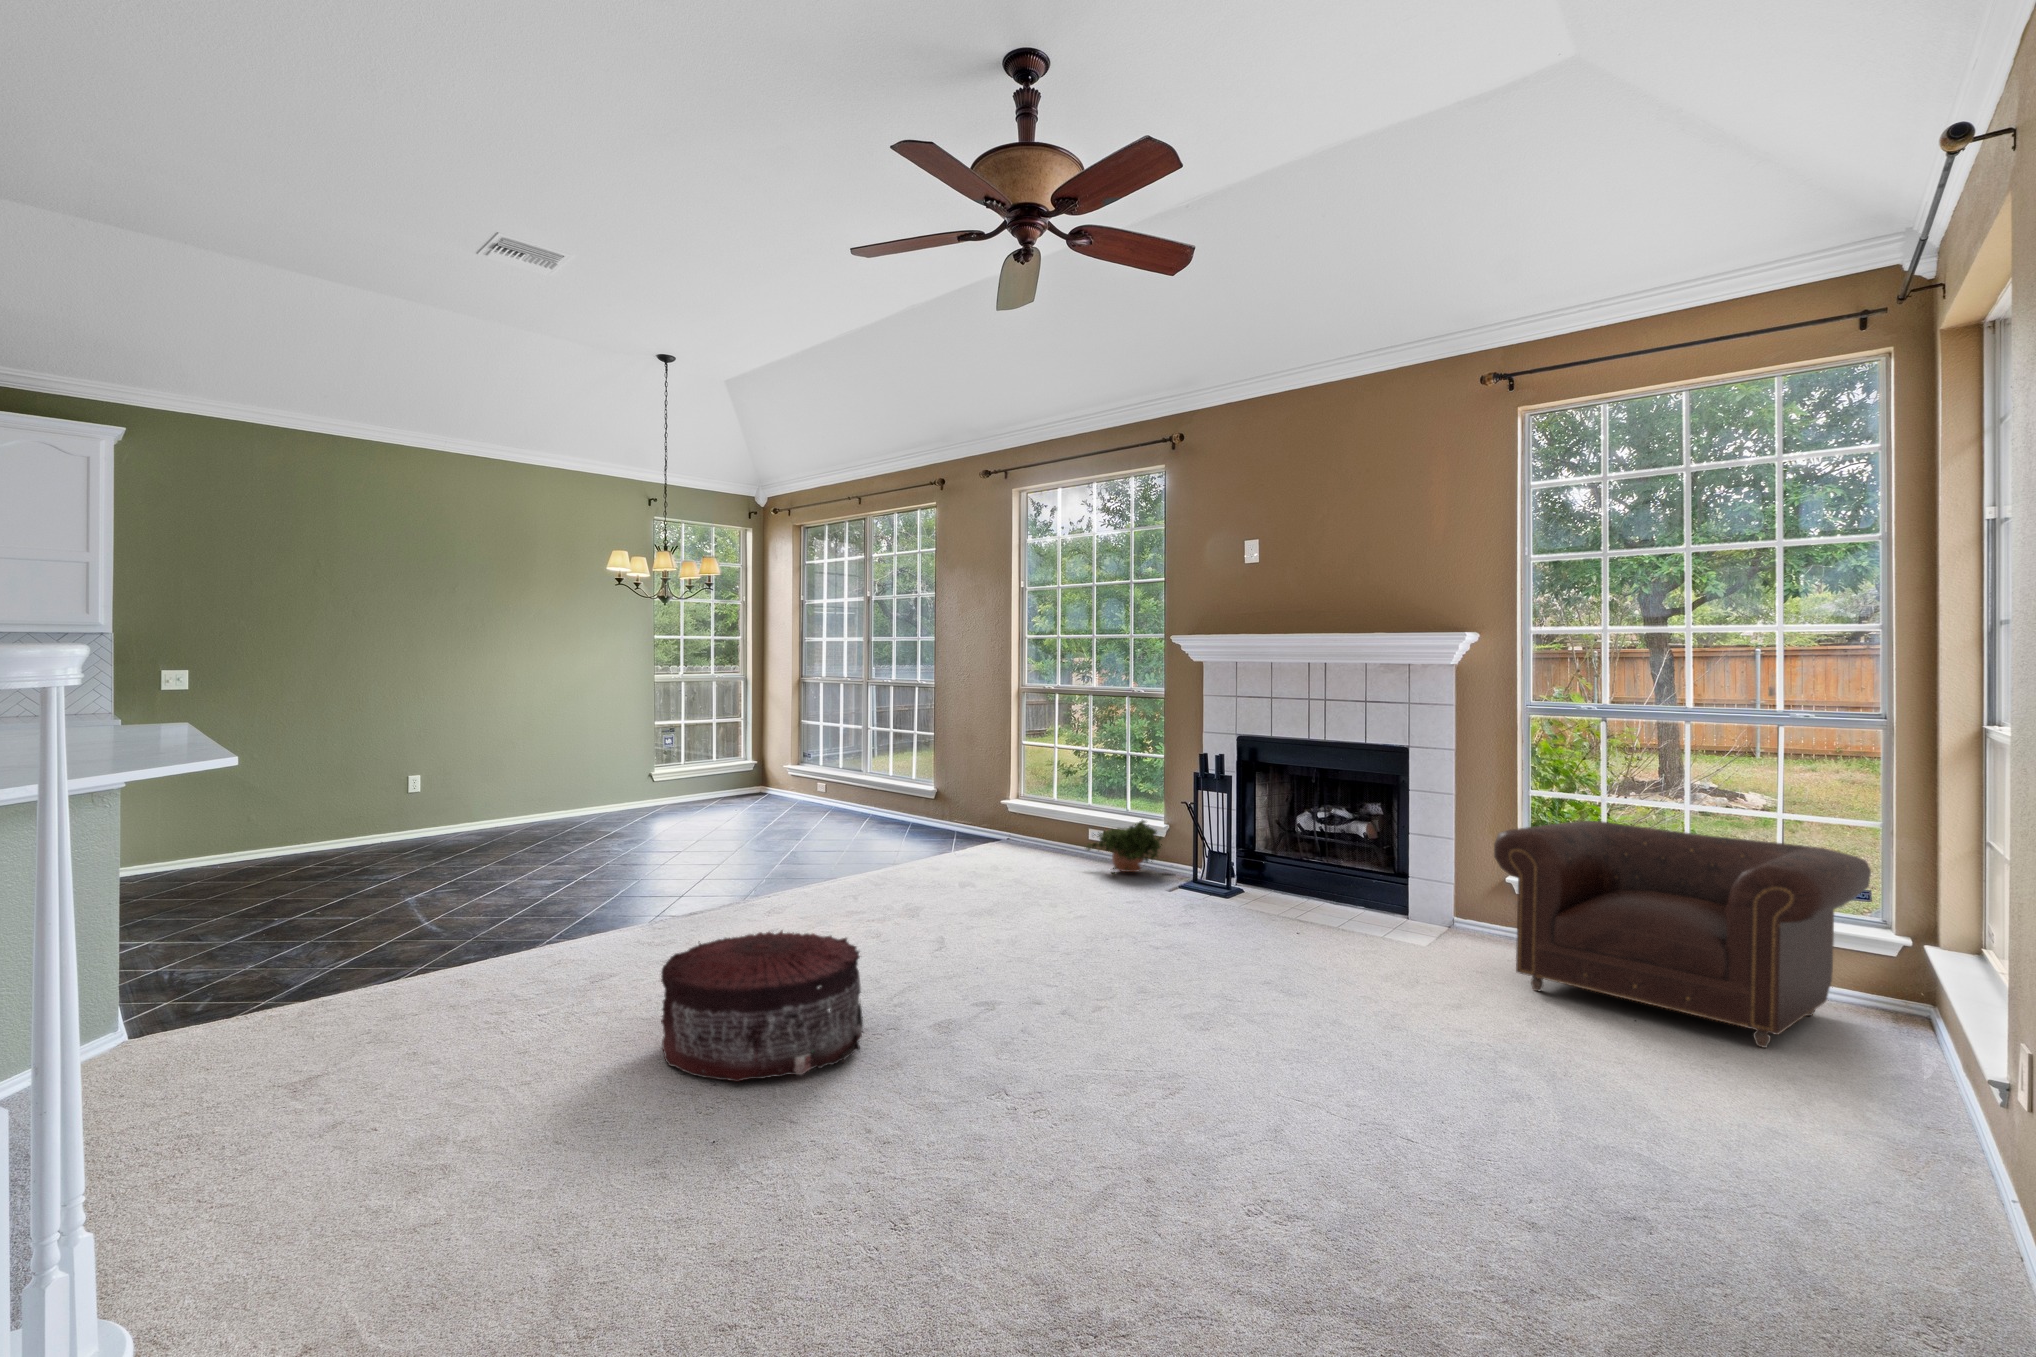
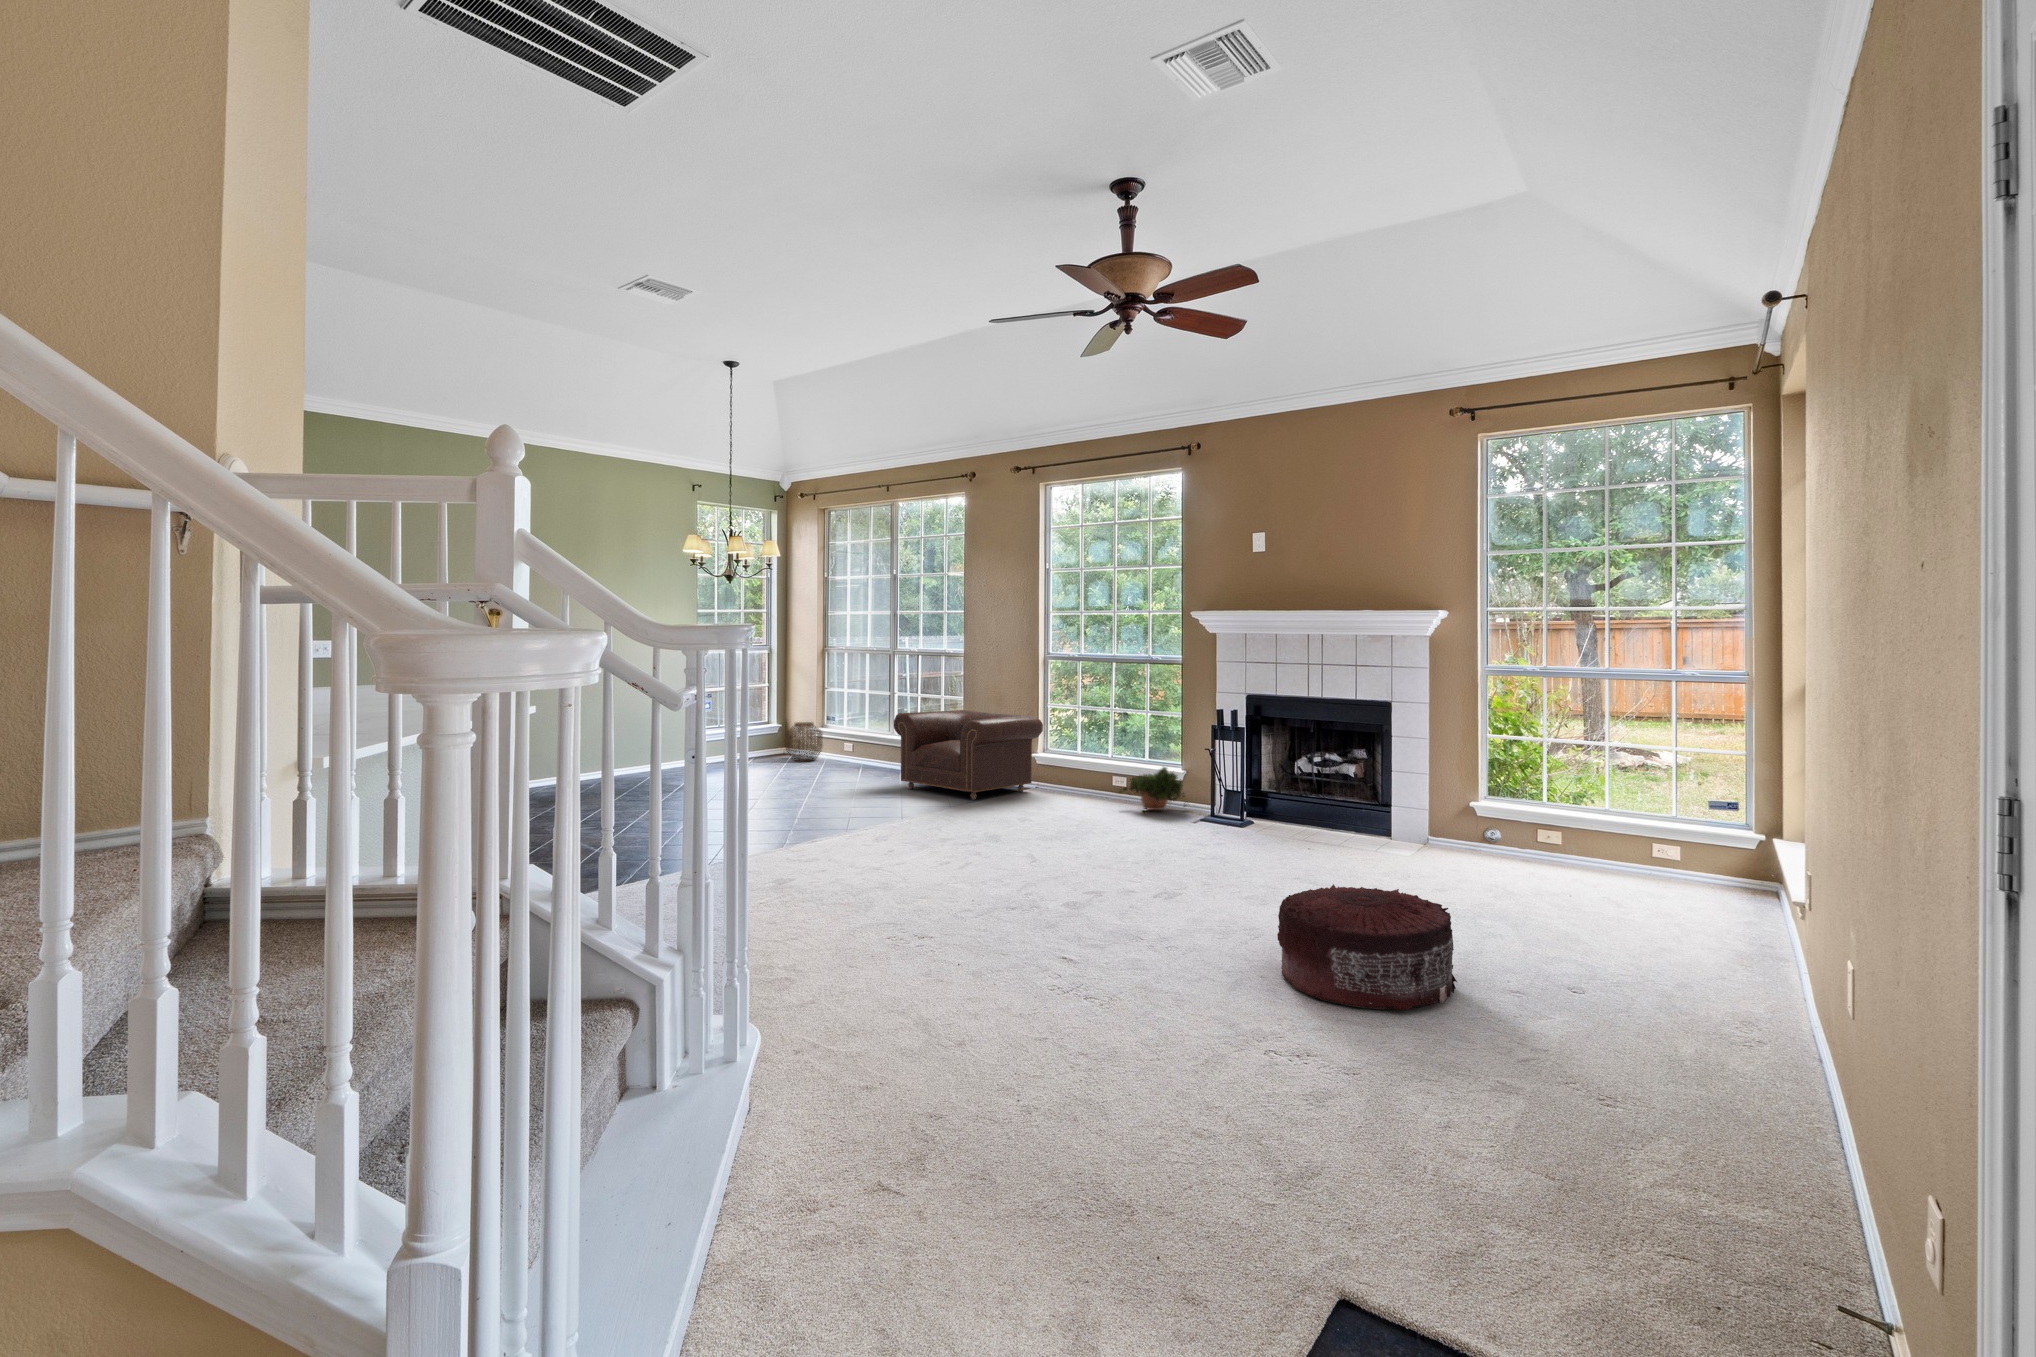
woven basket: none [749,758,791,803] -> present [786,722,823,762]
armchair: present [1494,821,1871,1048] -> present [894,710,1043,800]
pouf: present [661,931,863,1082] -> present [1277,884,1457,1010]

